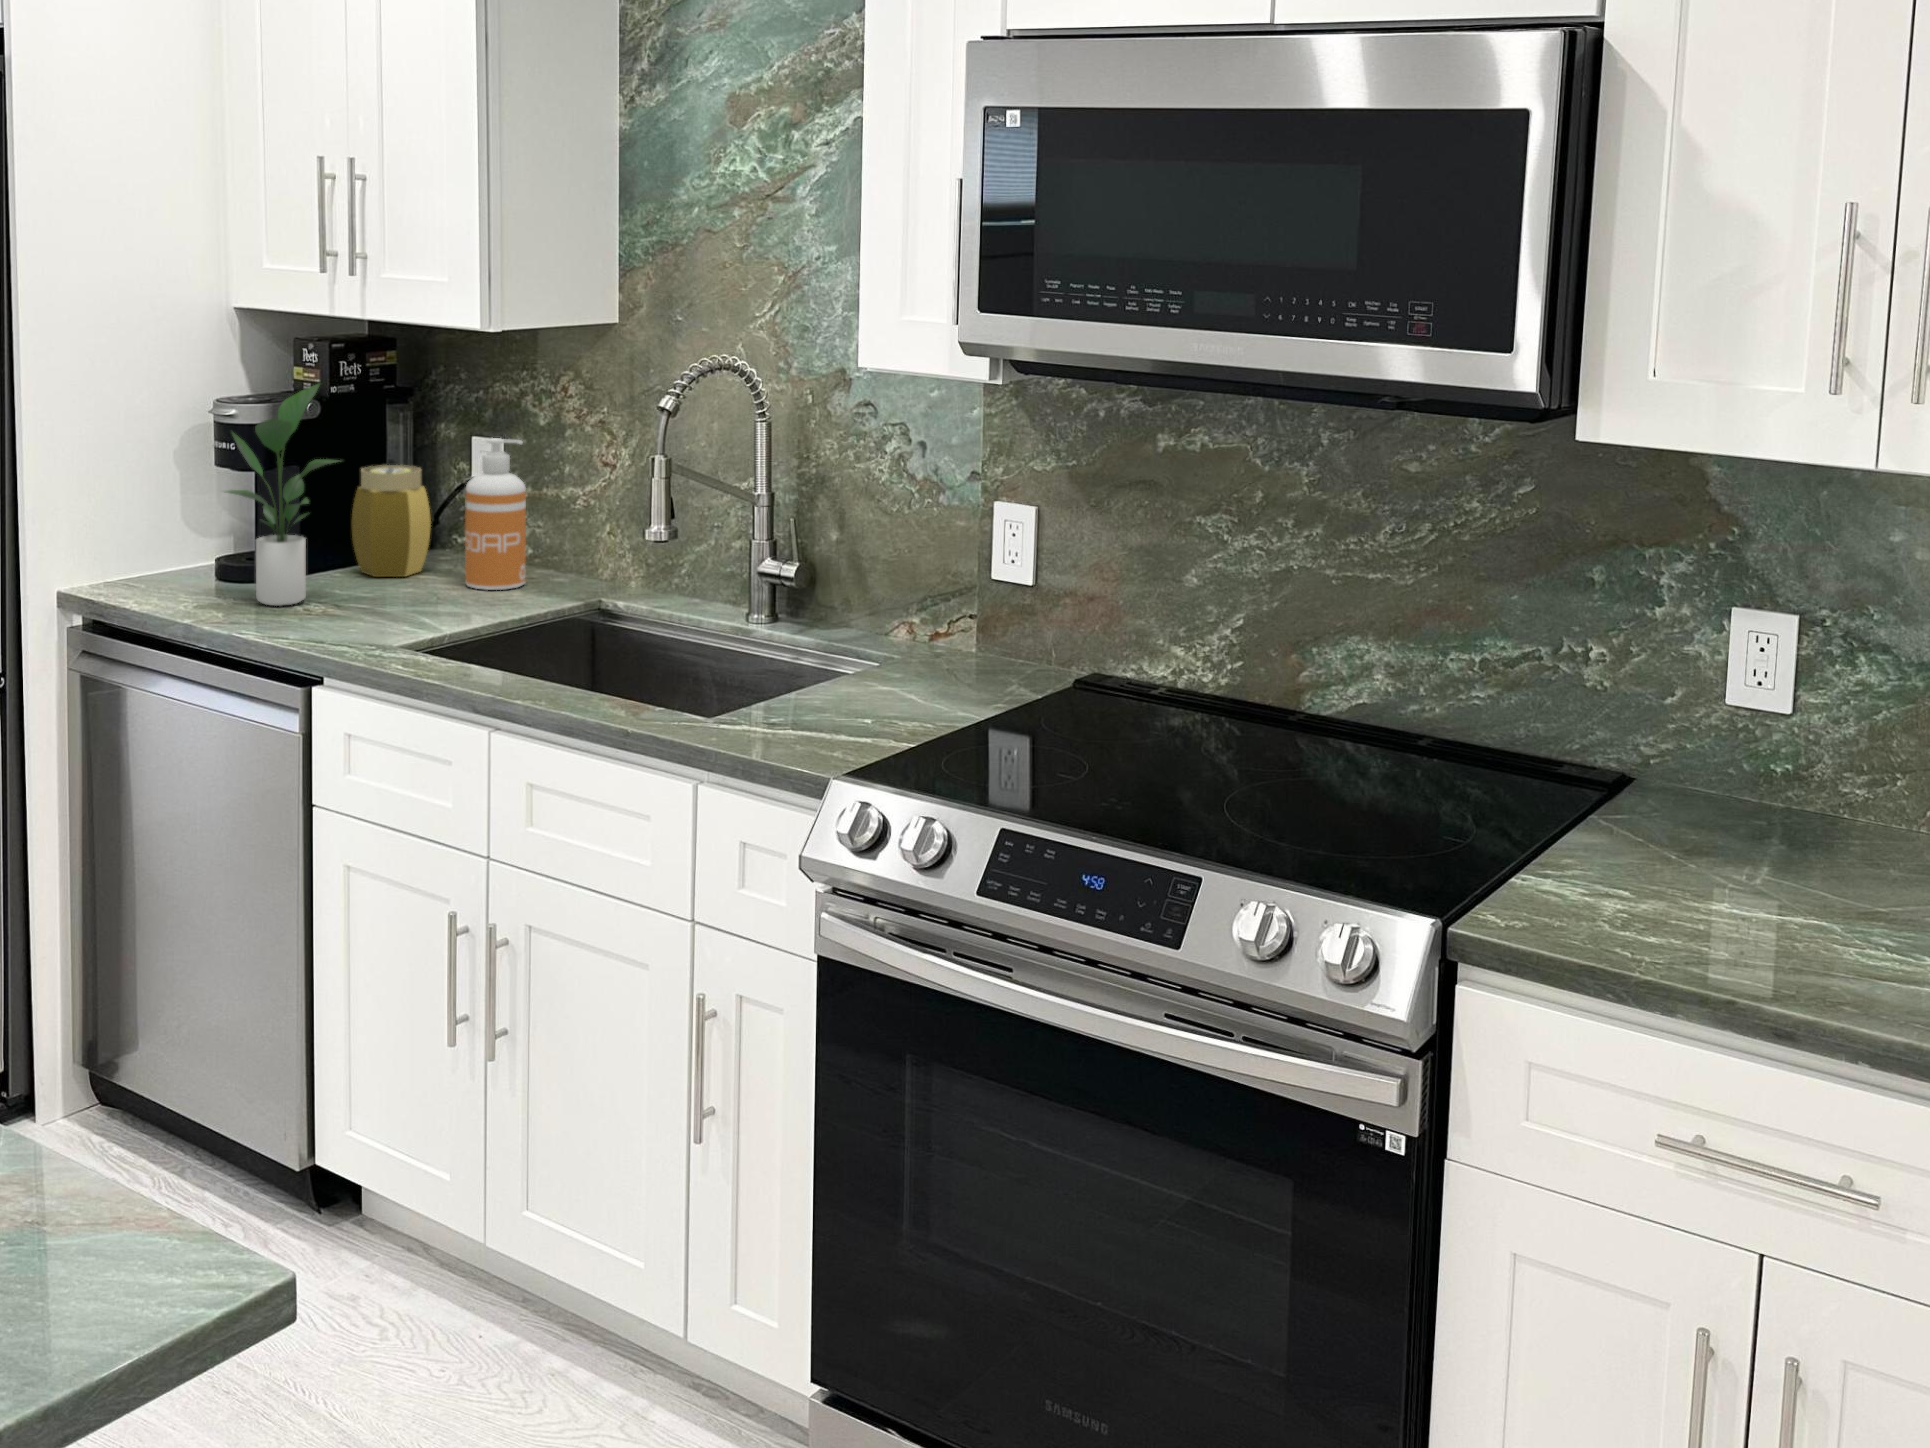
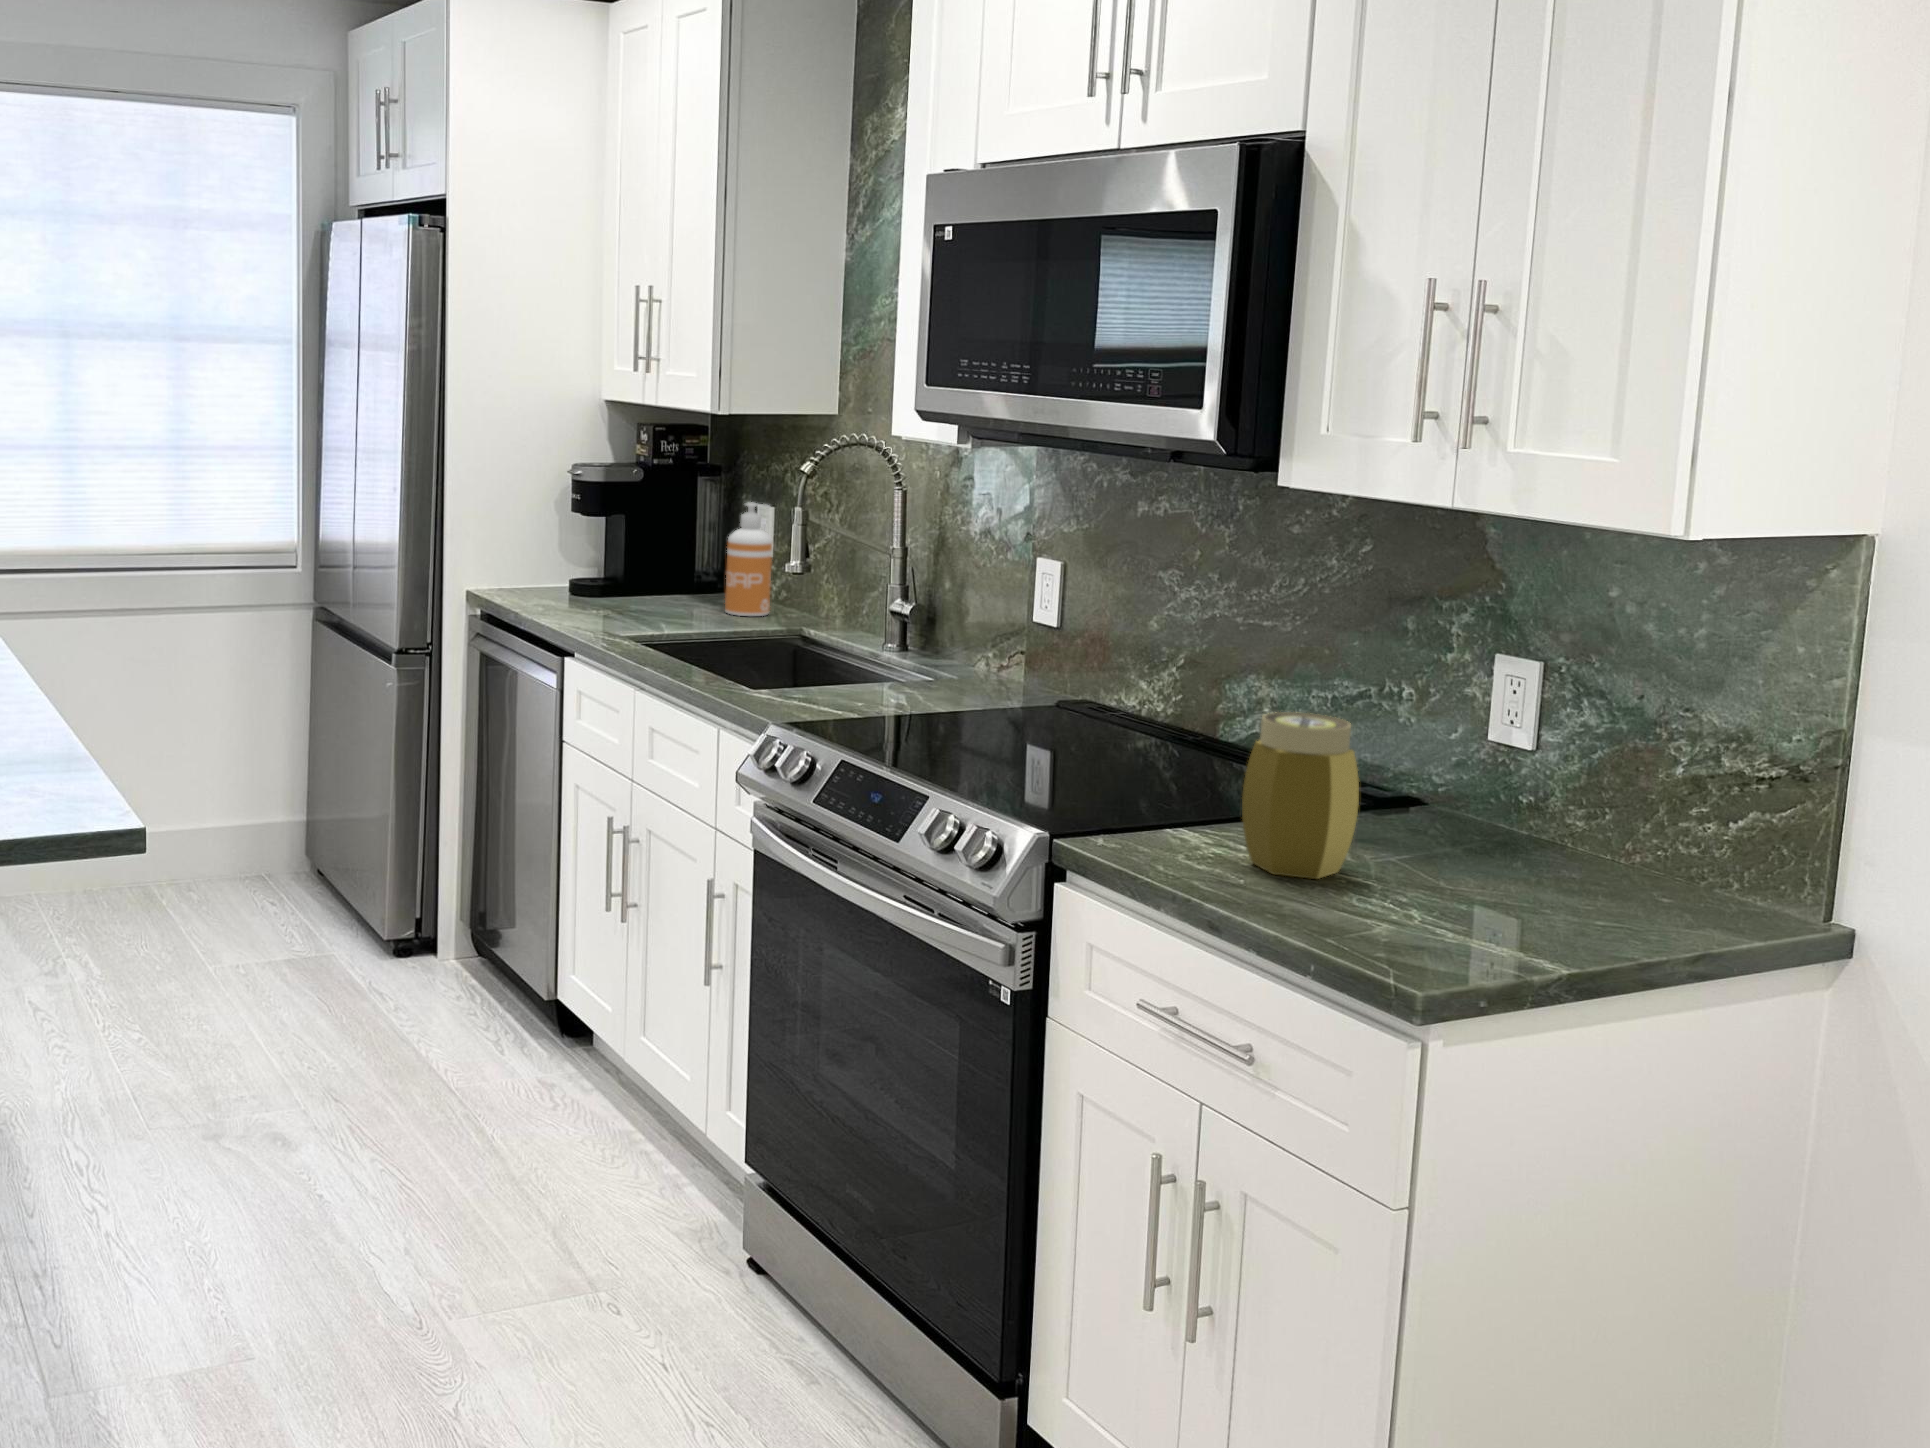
potted plant: present [226,384,341,606] -> none [549,452,636,610]
jar: present [352,465,431,577] -> present [1242,712,1359,879]

